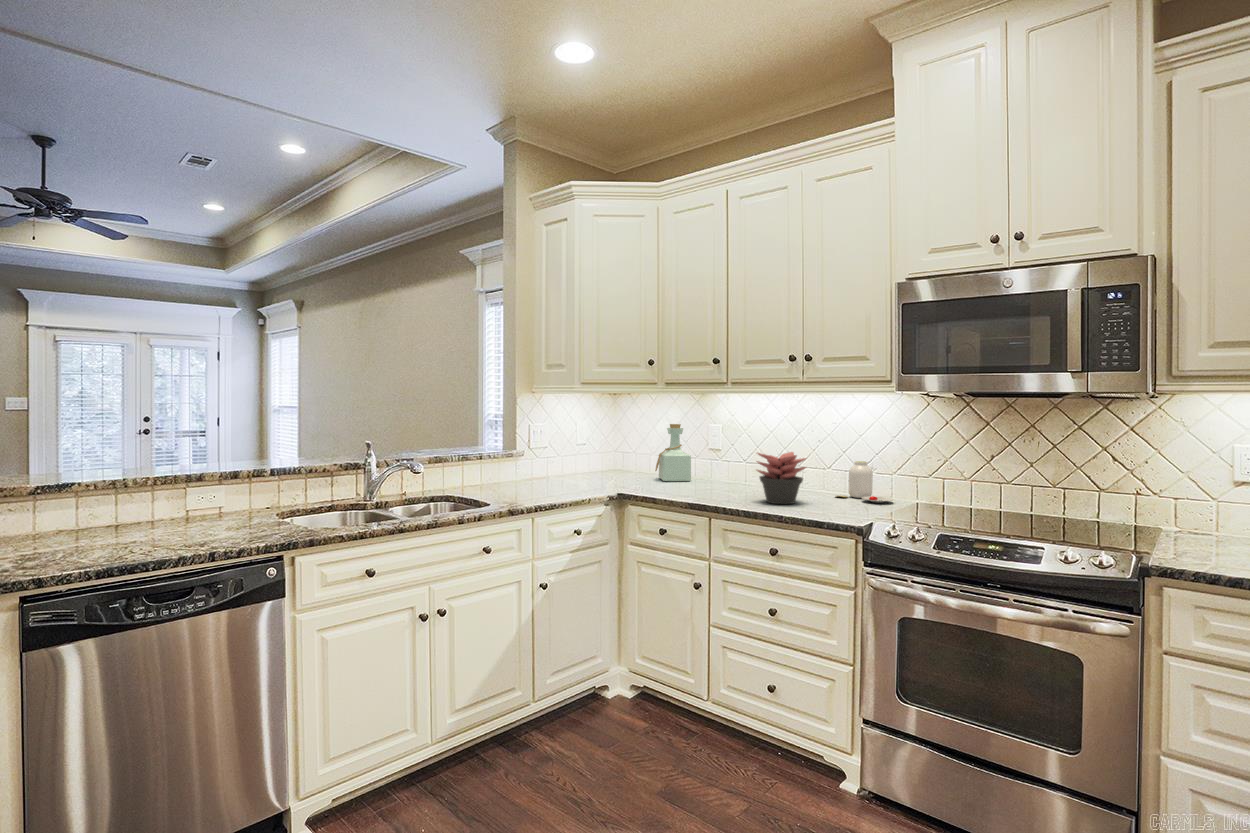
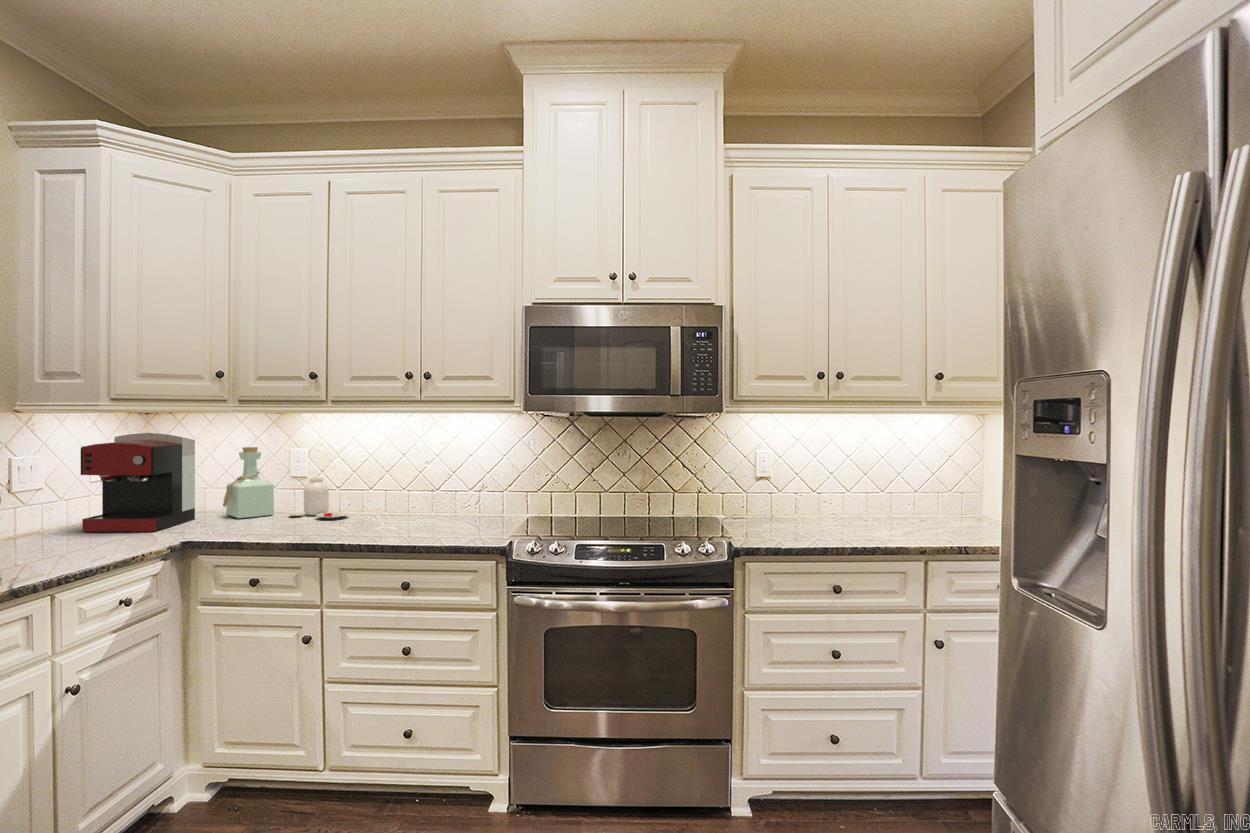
coffee maker: none [565,410,637,484] -> present [81,433,195,532]
succulent plant: present [757,452,806,504] -> none [376,474,432,532]
jar: present [837,461,894,503] -> present [290,478,348,518]

